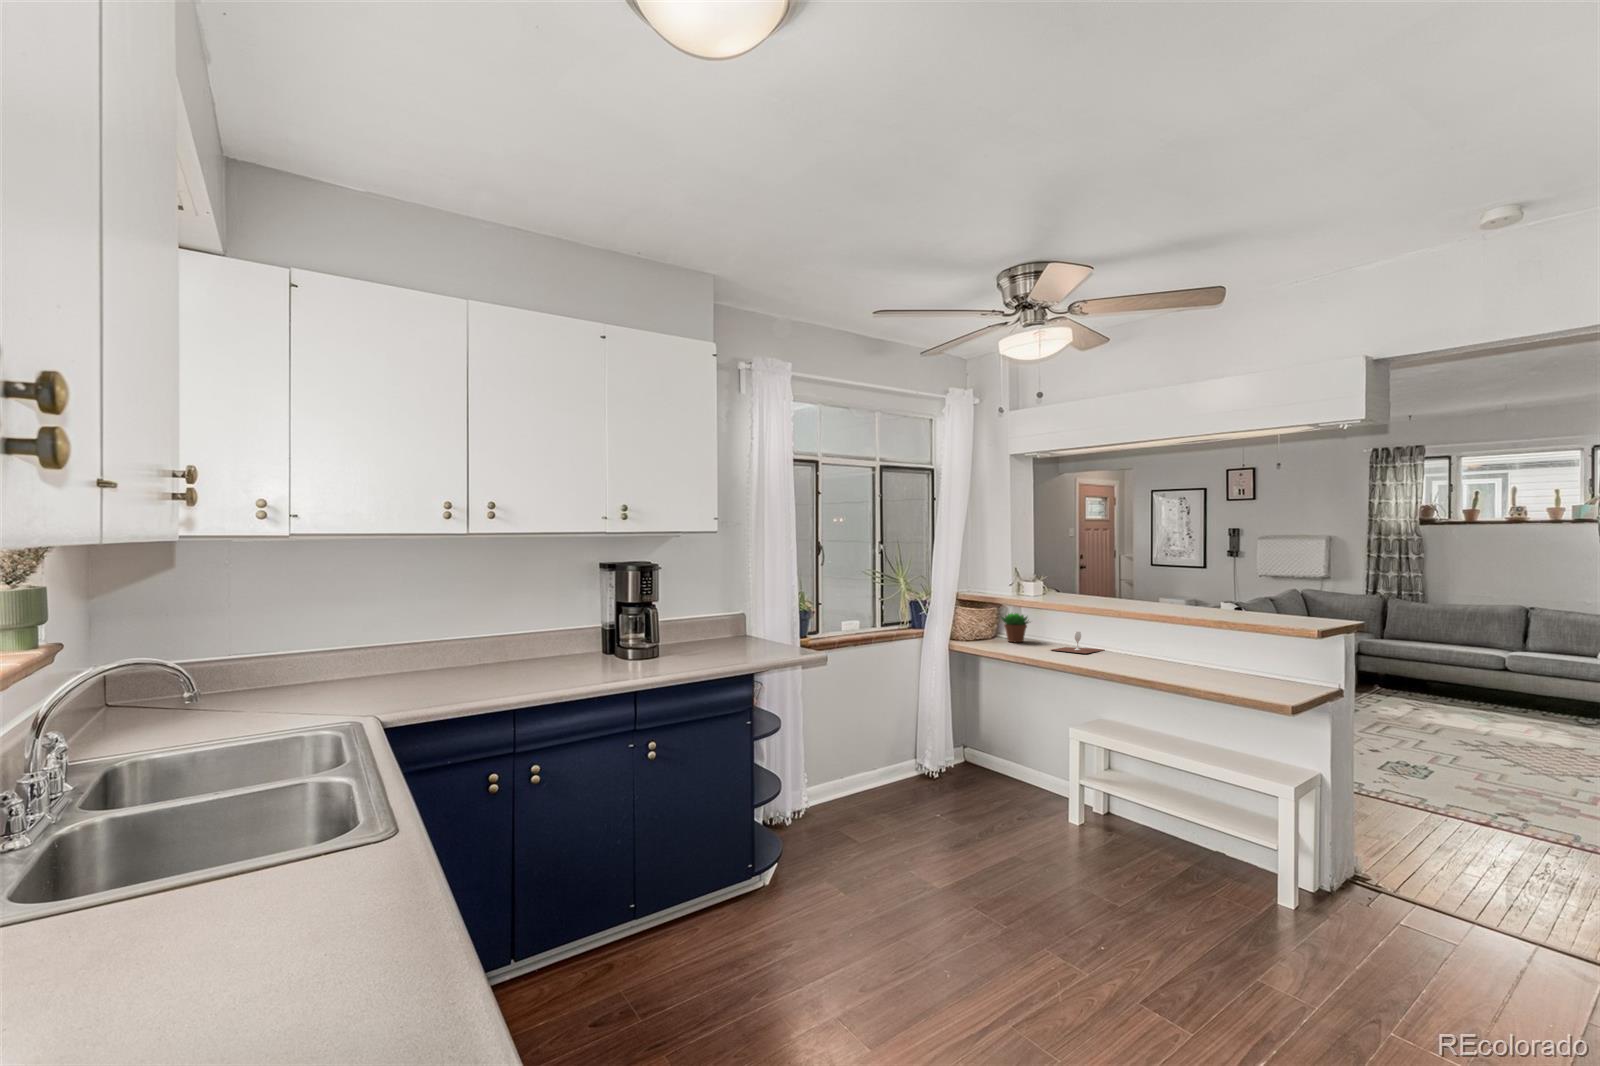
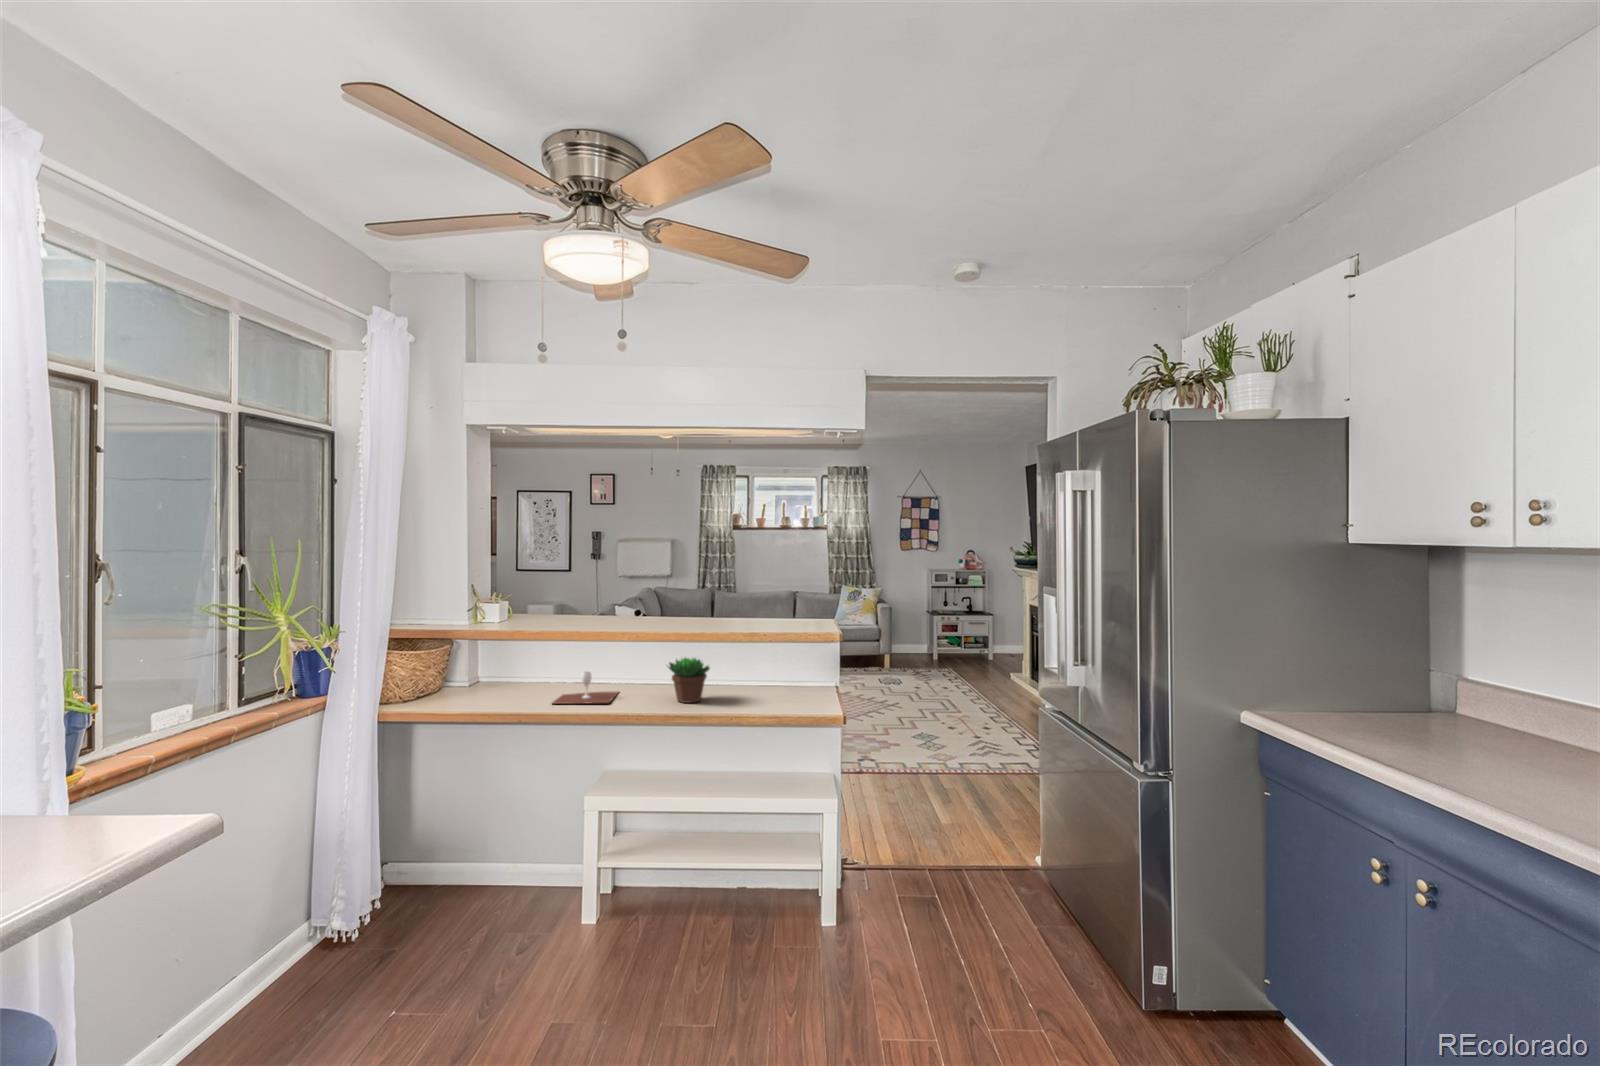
succulent plant: present [1001,613,1029,642] -> present [668,658,710,703]

